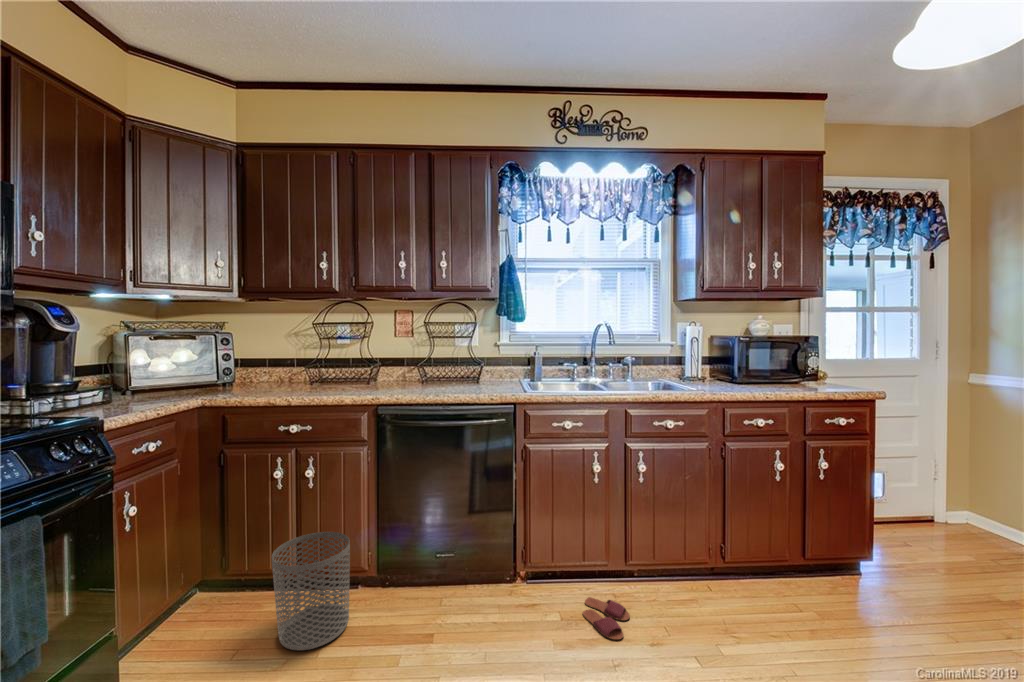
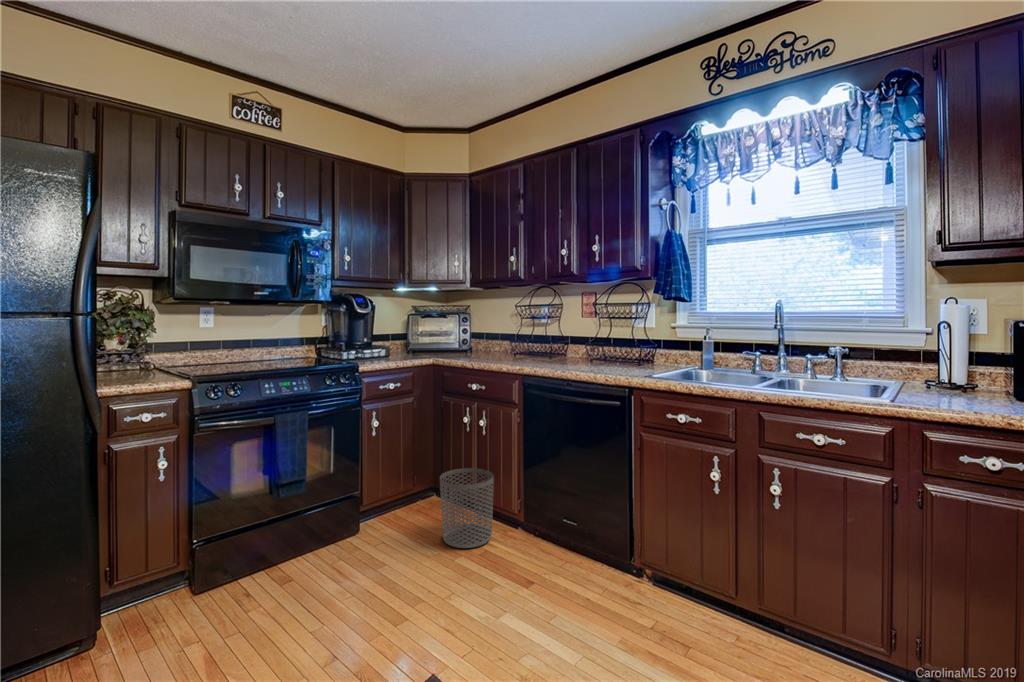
slippers: present [583,597,630,640] -> none [663,613,717,658]

